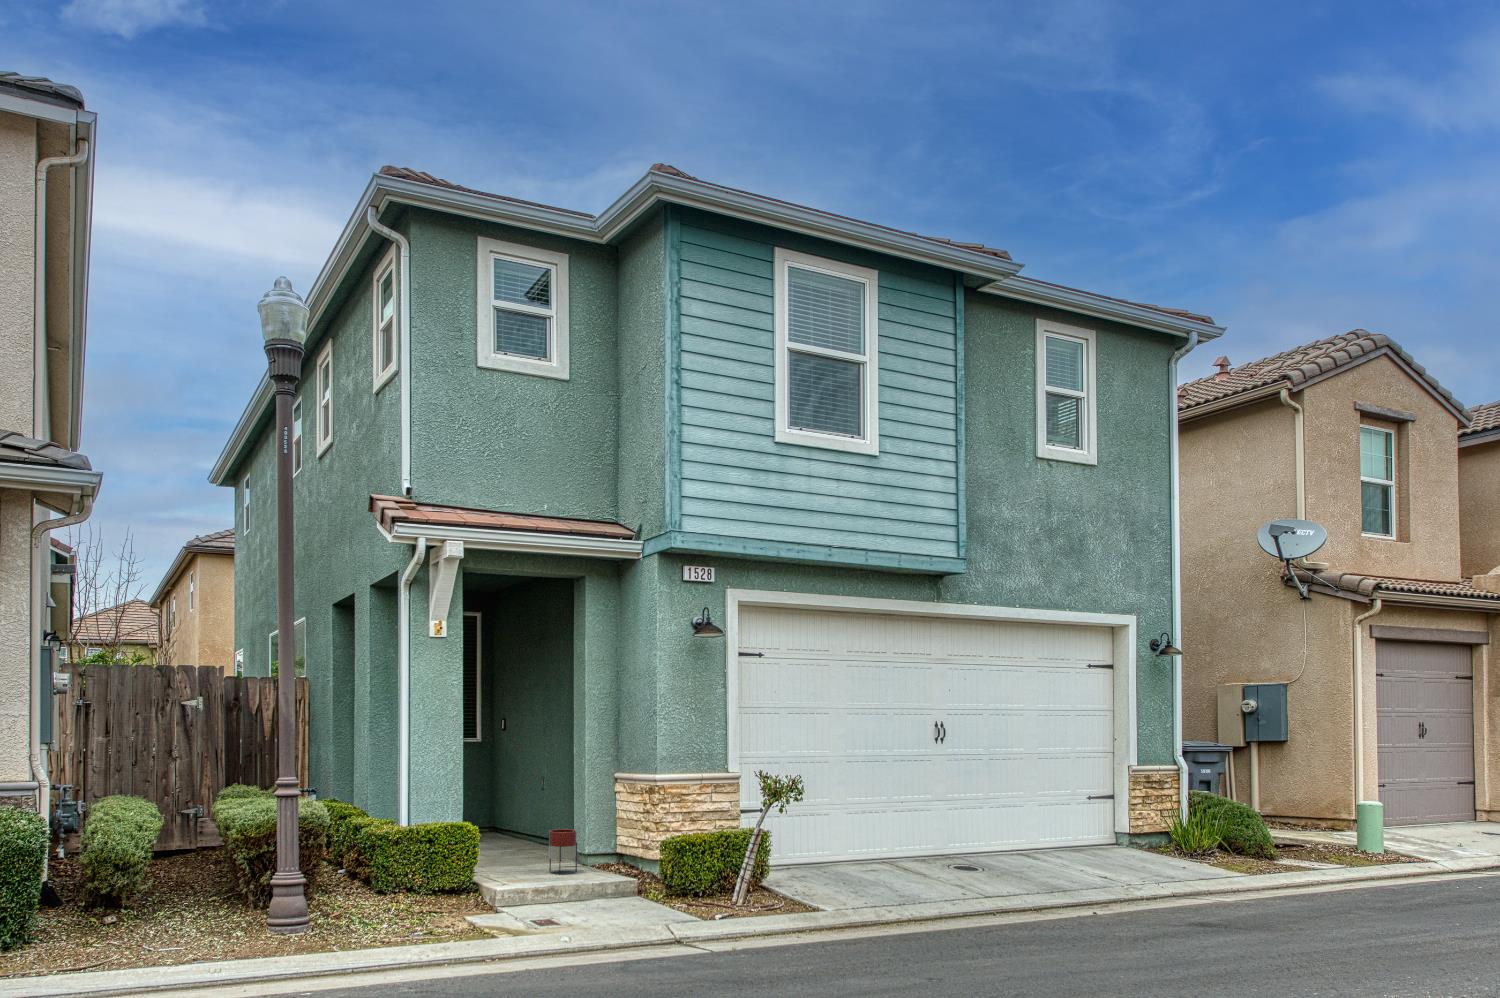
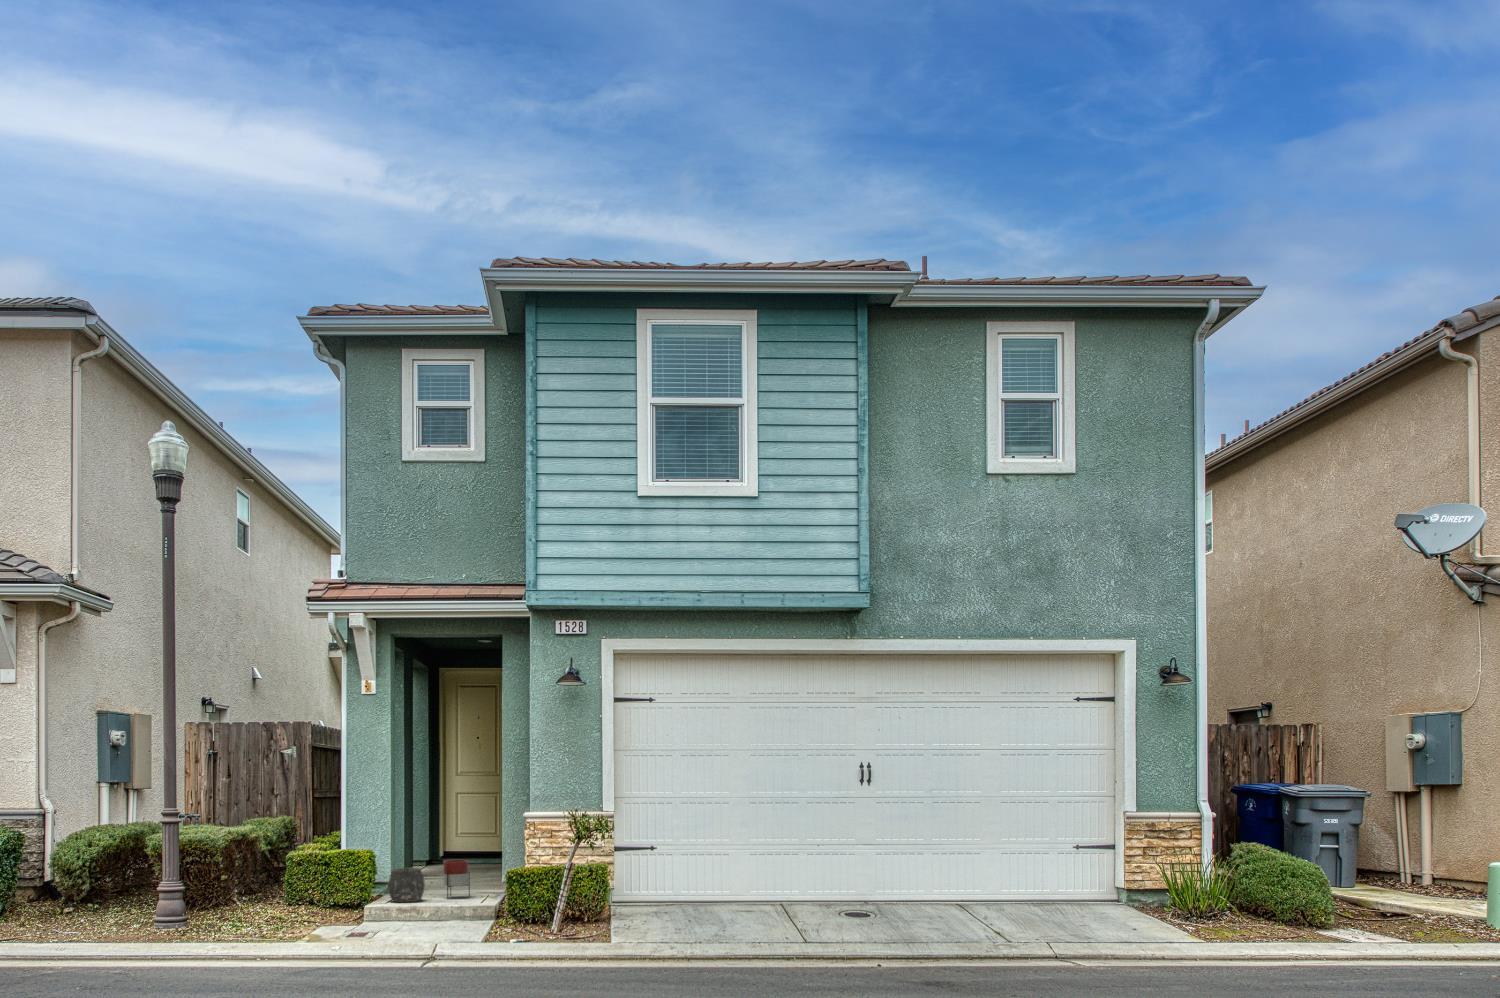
woven basket: none [501,840,544,882] -> present [388,868,425,902]

